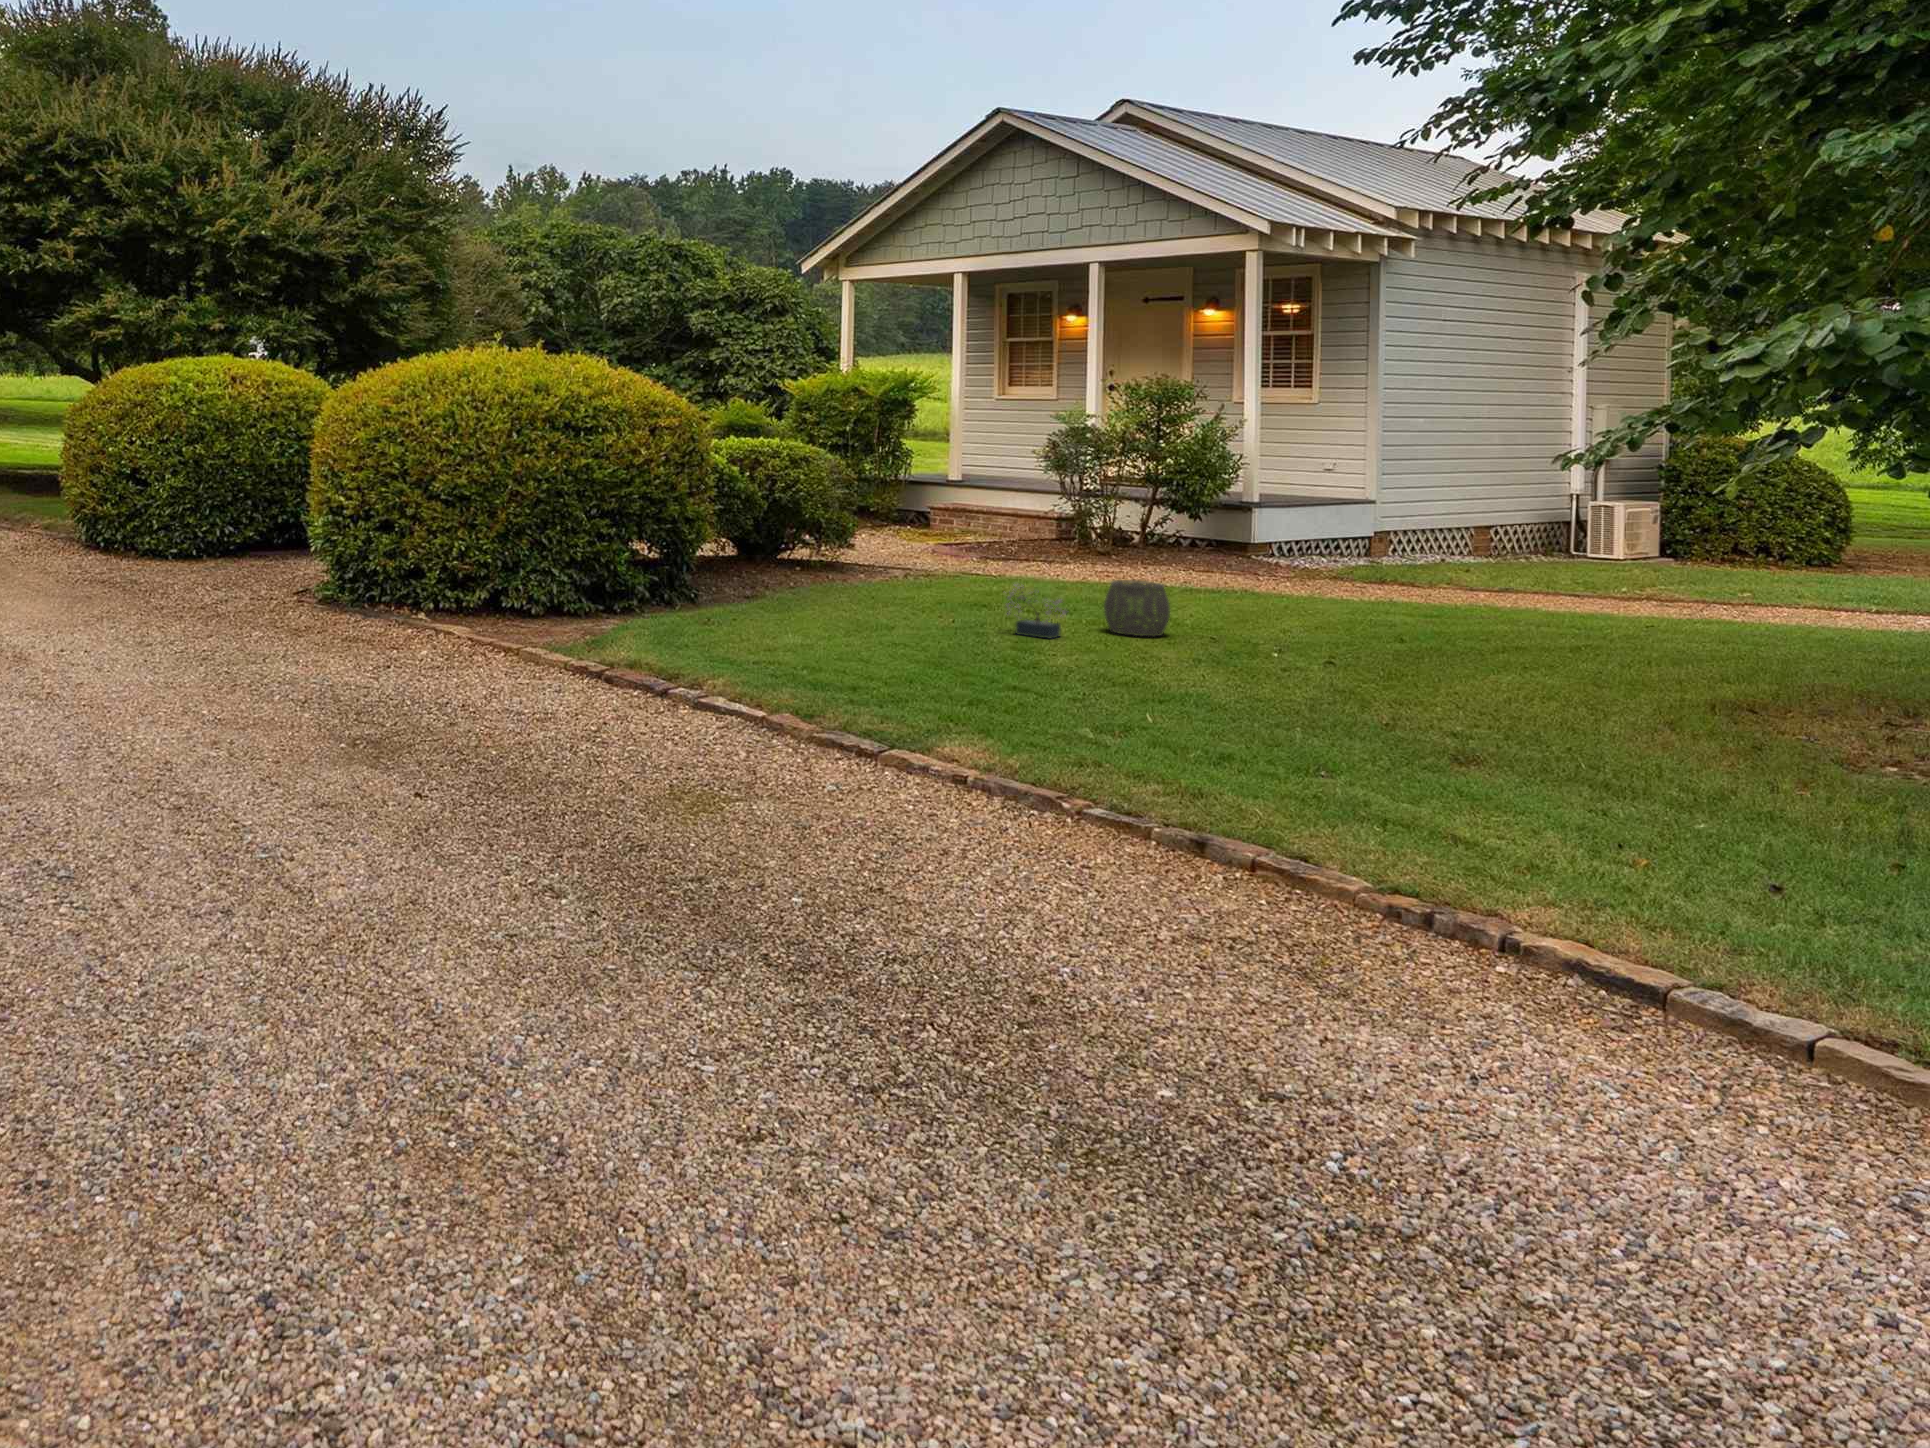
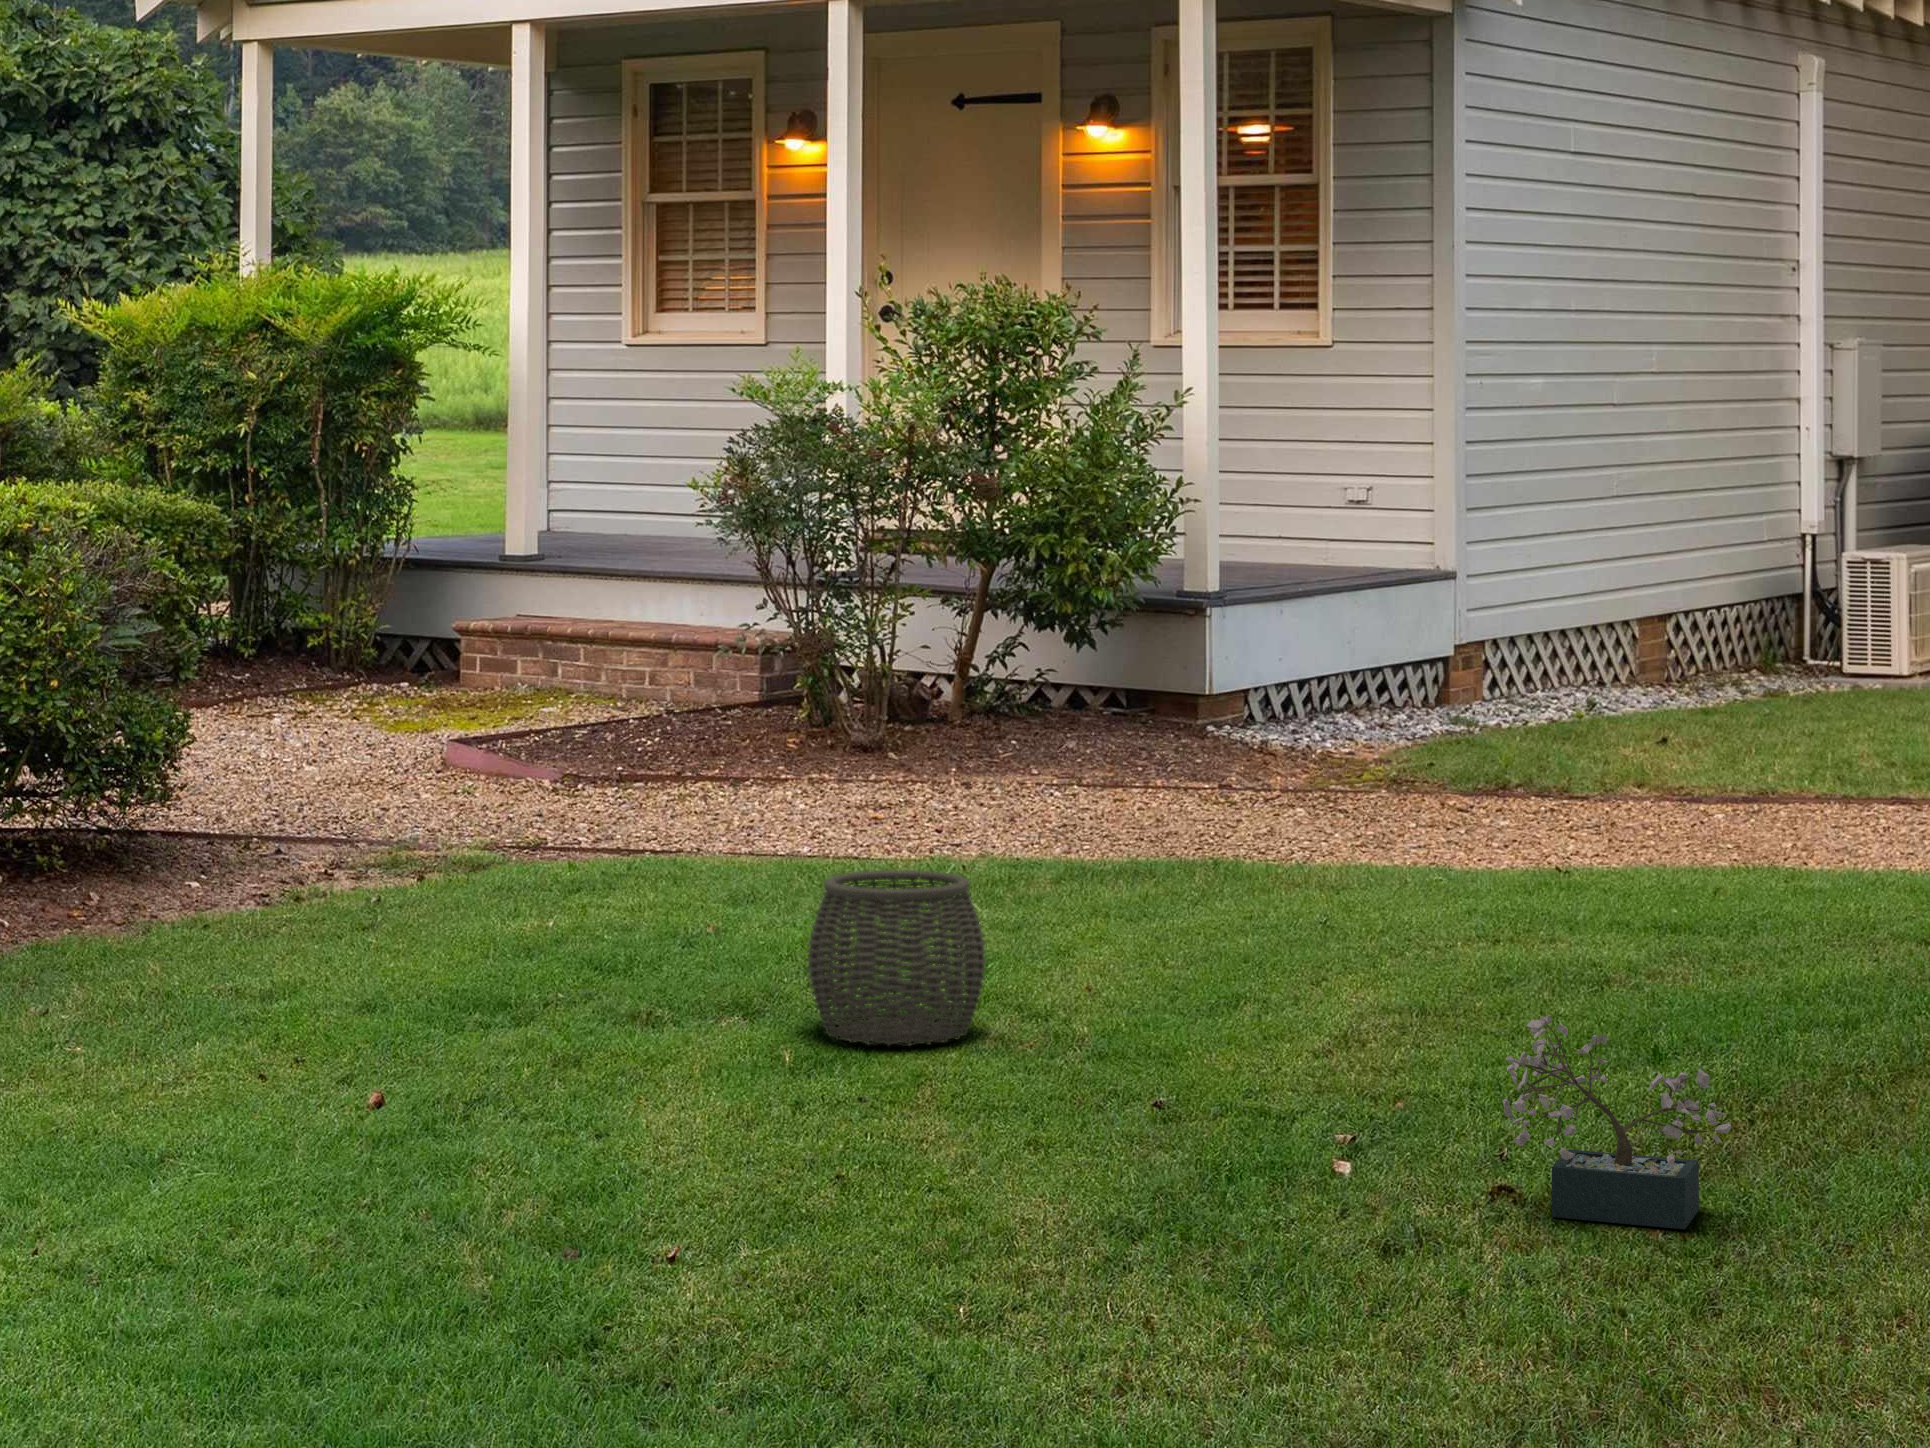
decorative plant: present [1008,587,1066,639] -> present [1502,1015,1731,1229]

